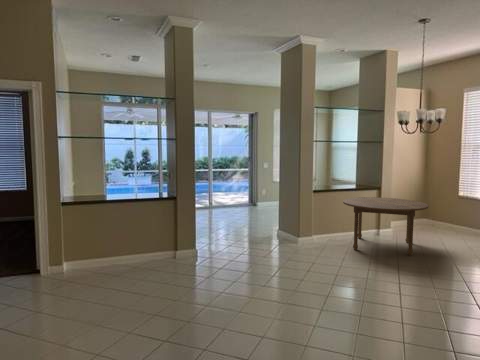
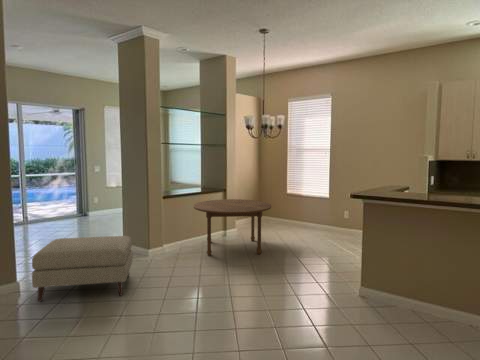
ottoman: none [205,217,281,268] -> present [32,236,133,302]

